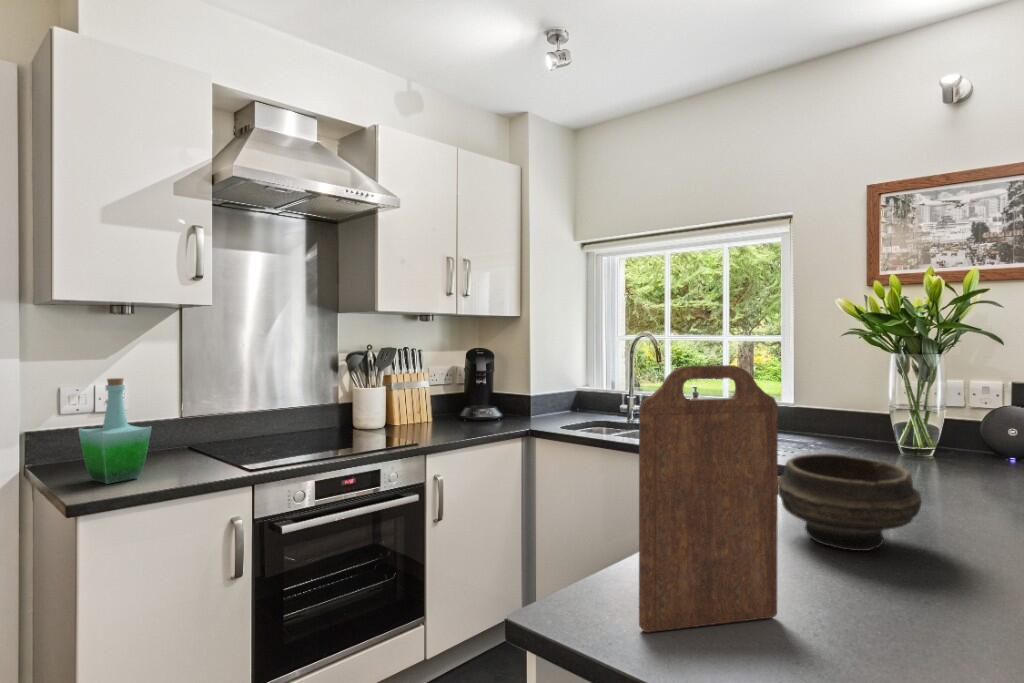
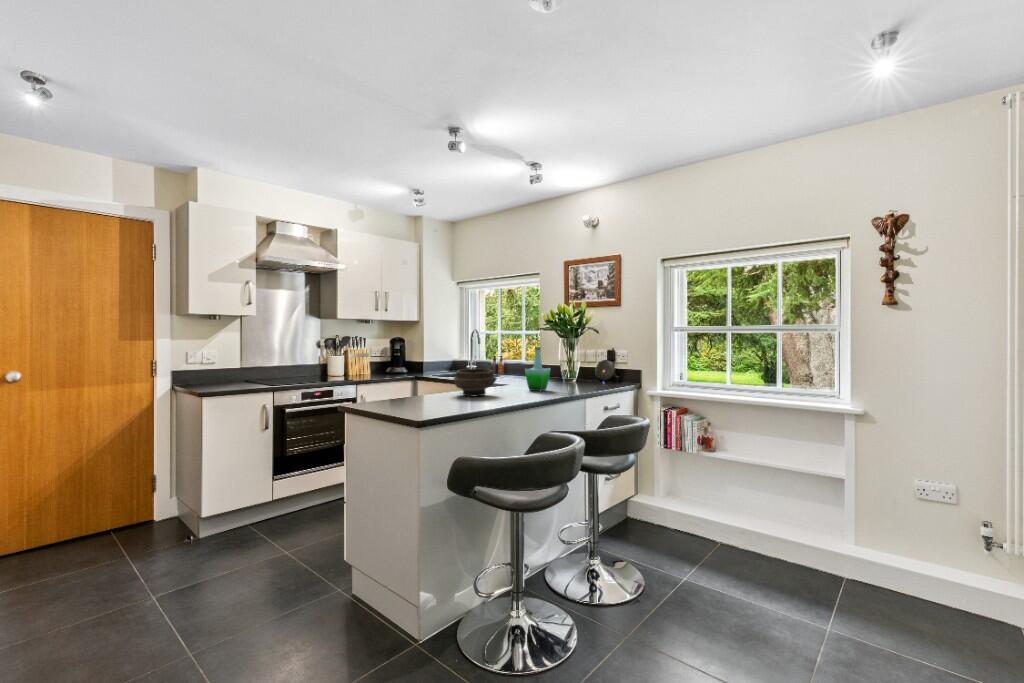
cutting board: present [639,365,778,632] -> none [376,333,418,404]
bottle: present [78,378,151,484] -> present [525,347,550,391]

